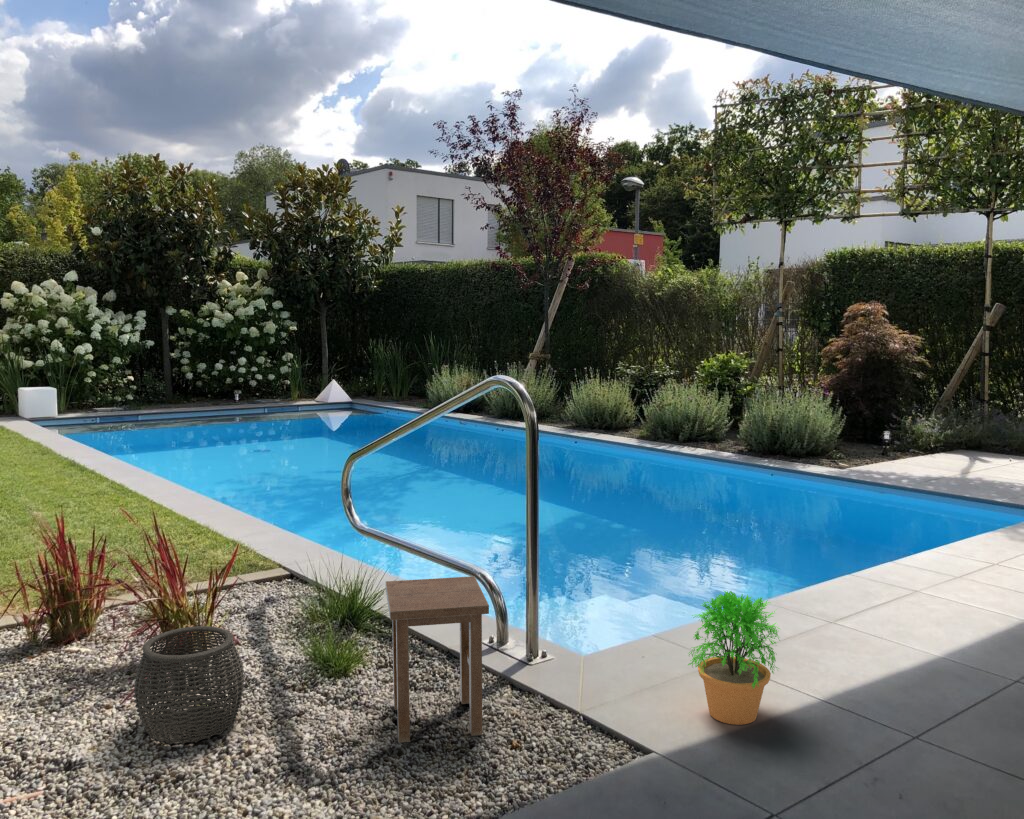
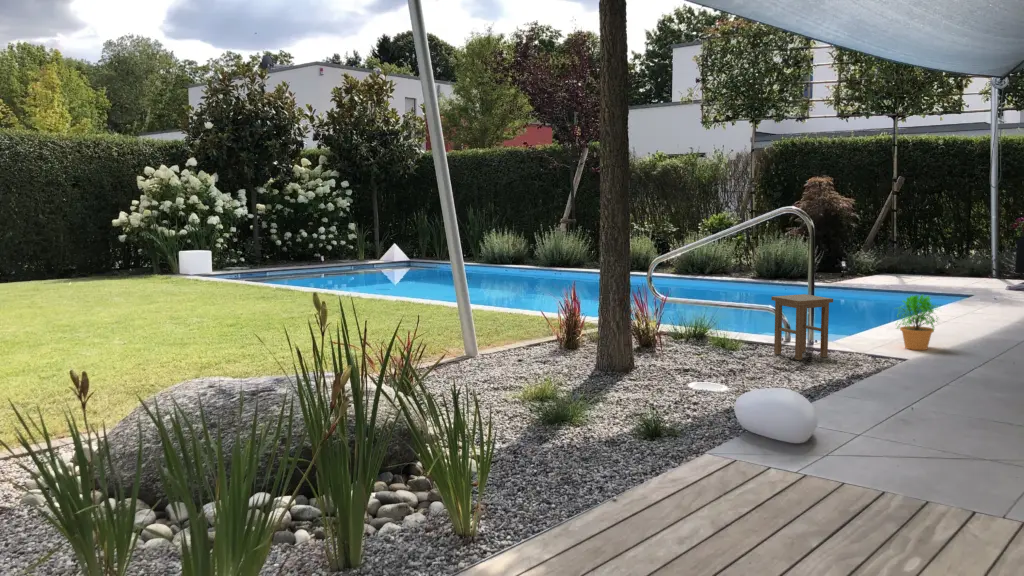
woven basket: present [134,626,245,744] -> none [679,319,727,365]

